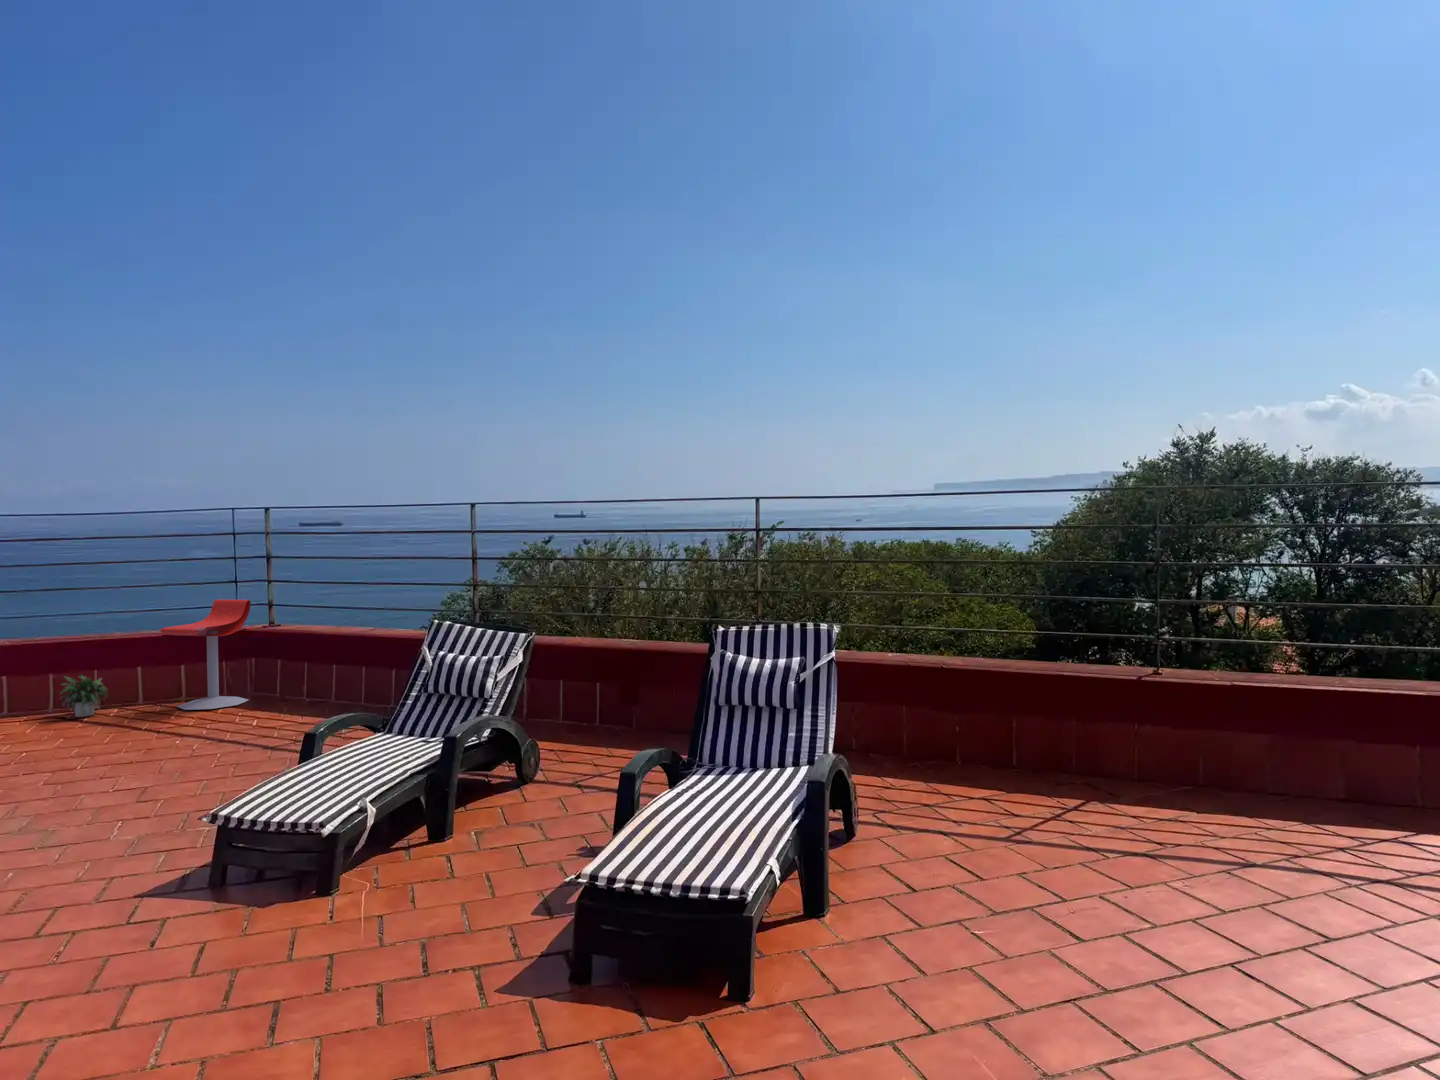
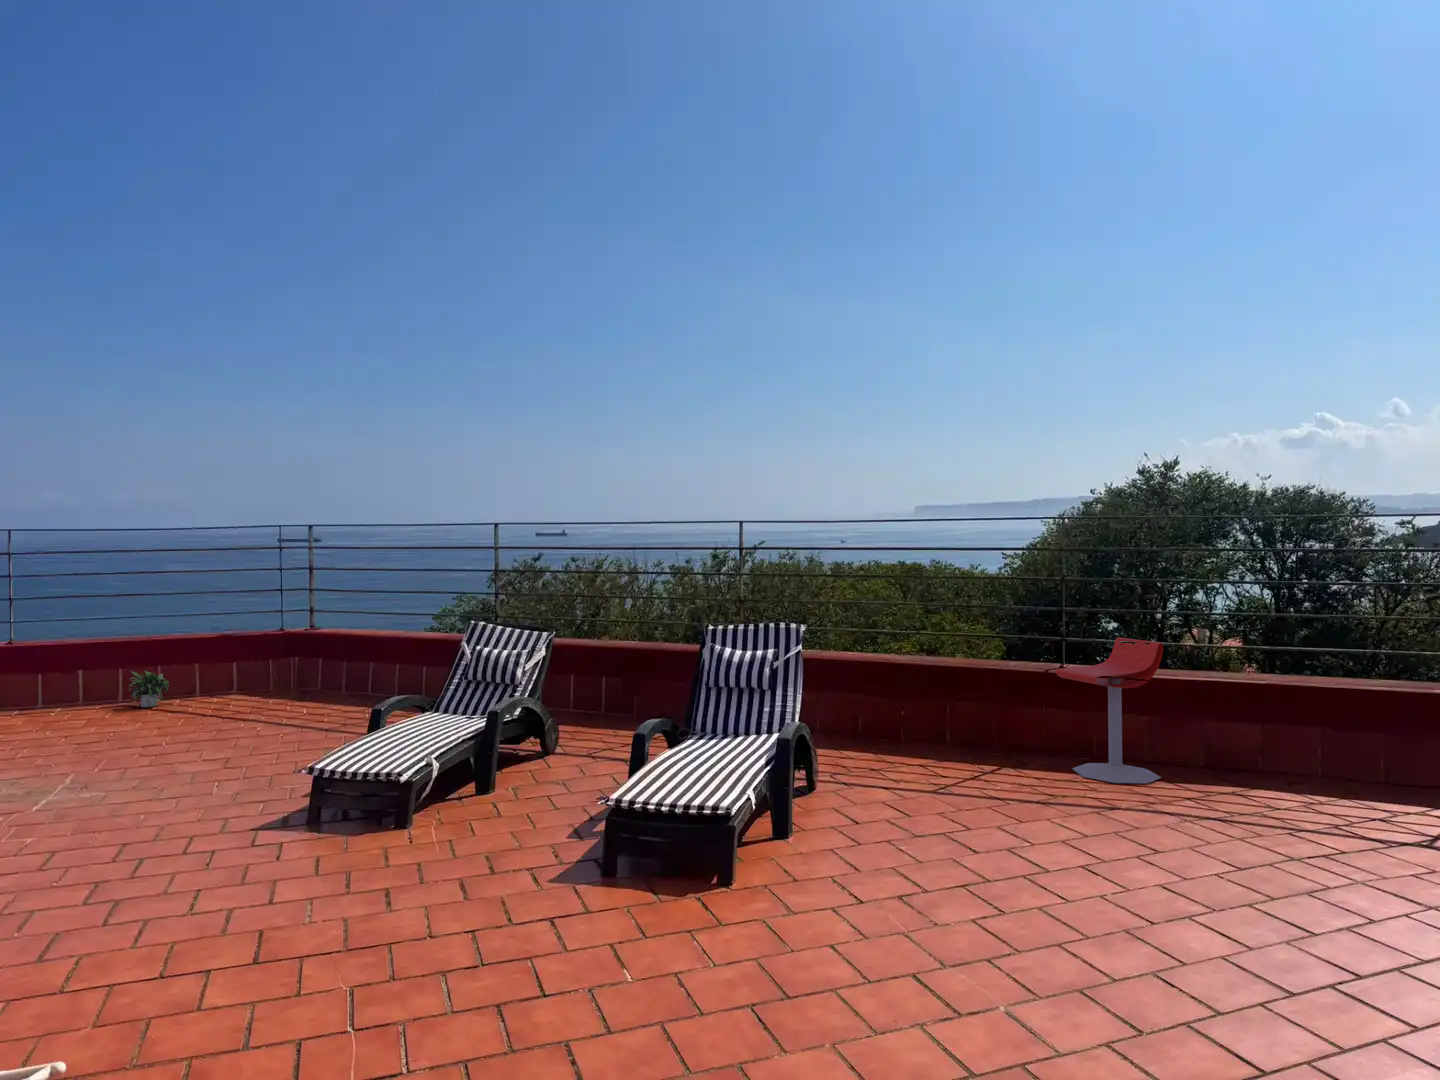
stool: present [160,599,251,710] -> present [1055,637,1163,784]

